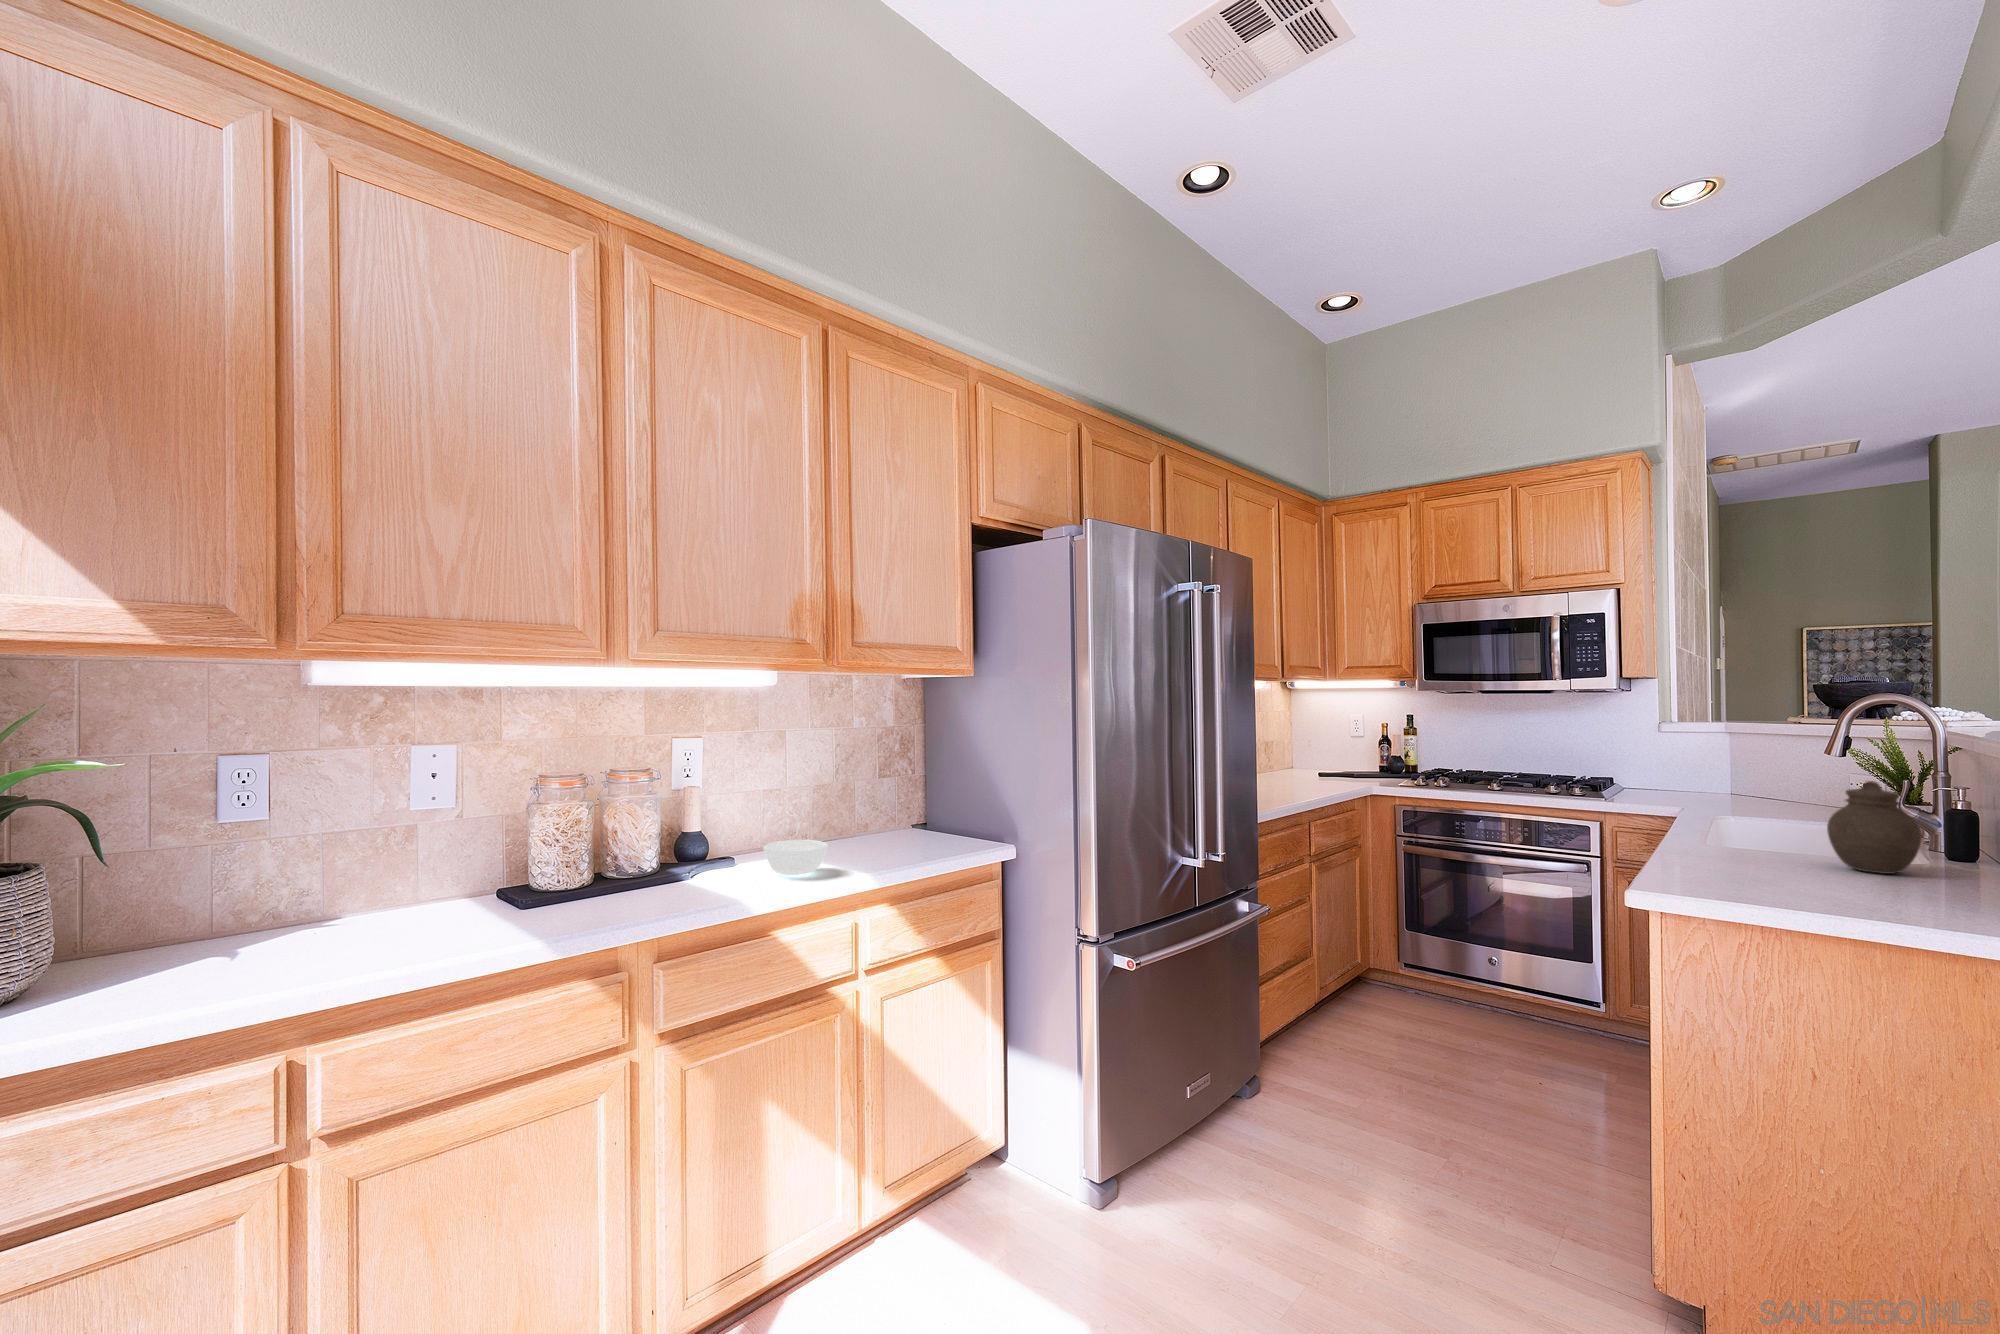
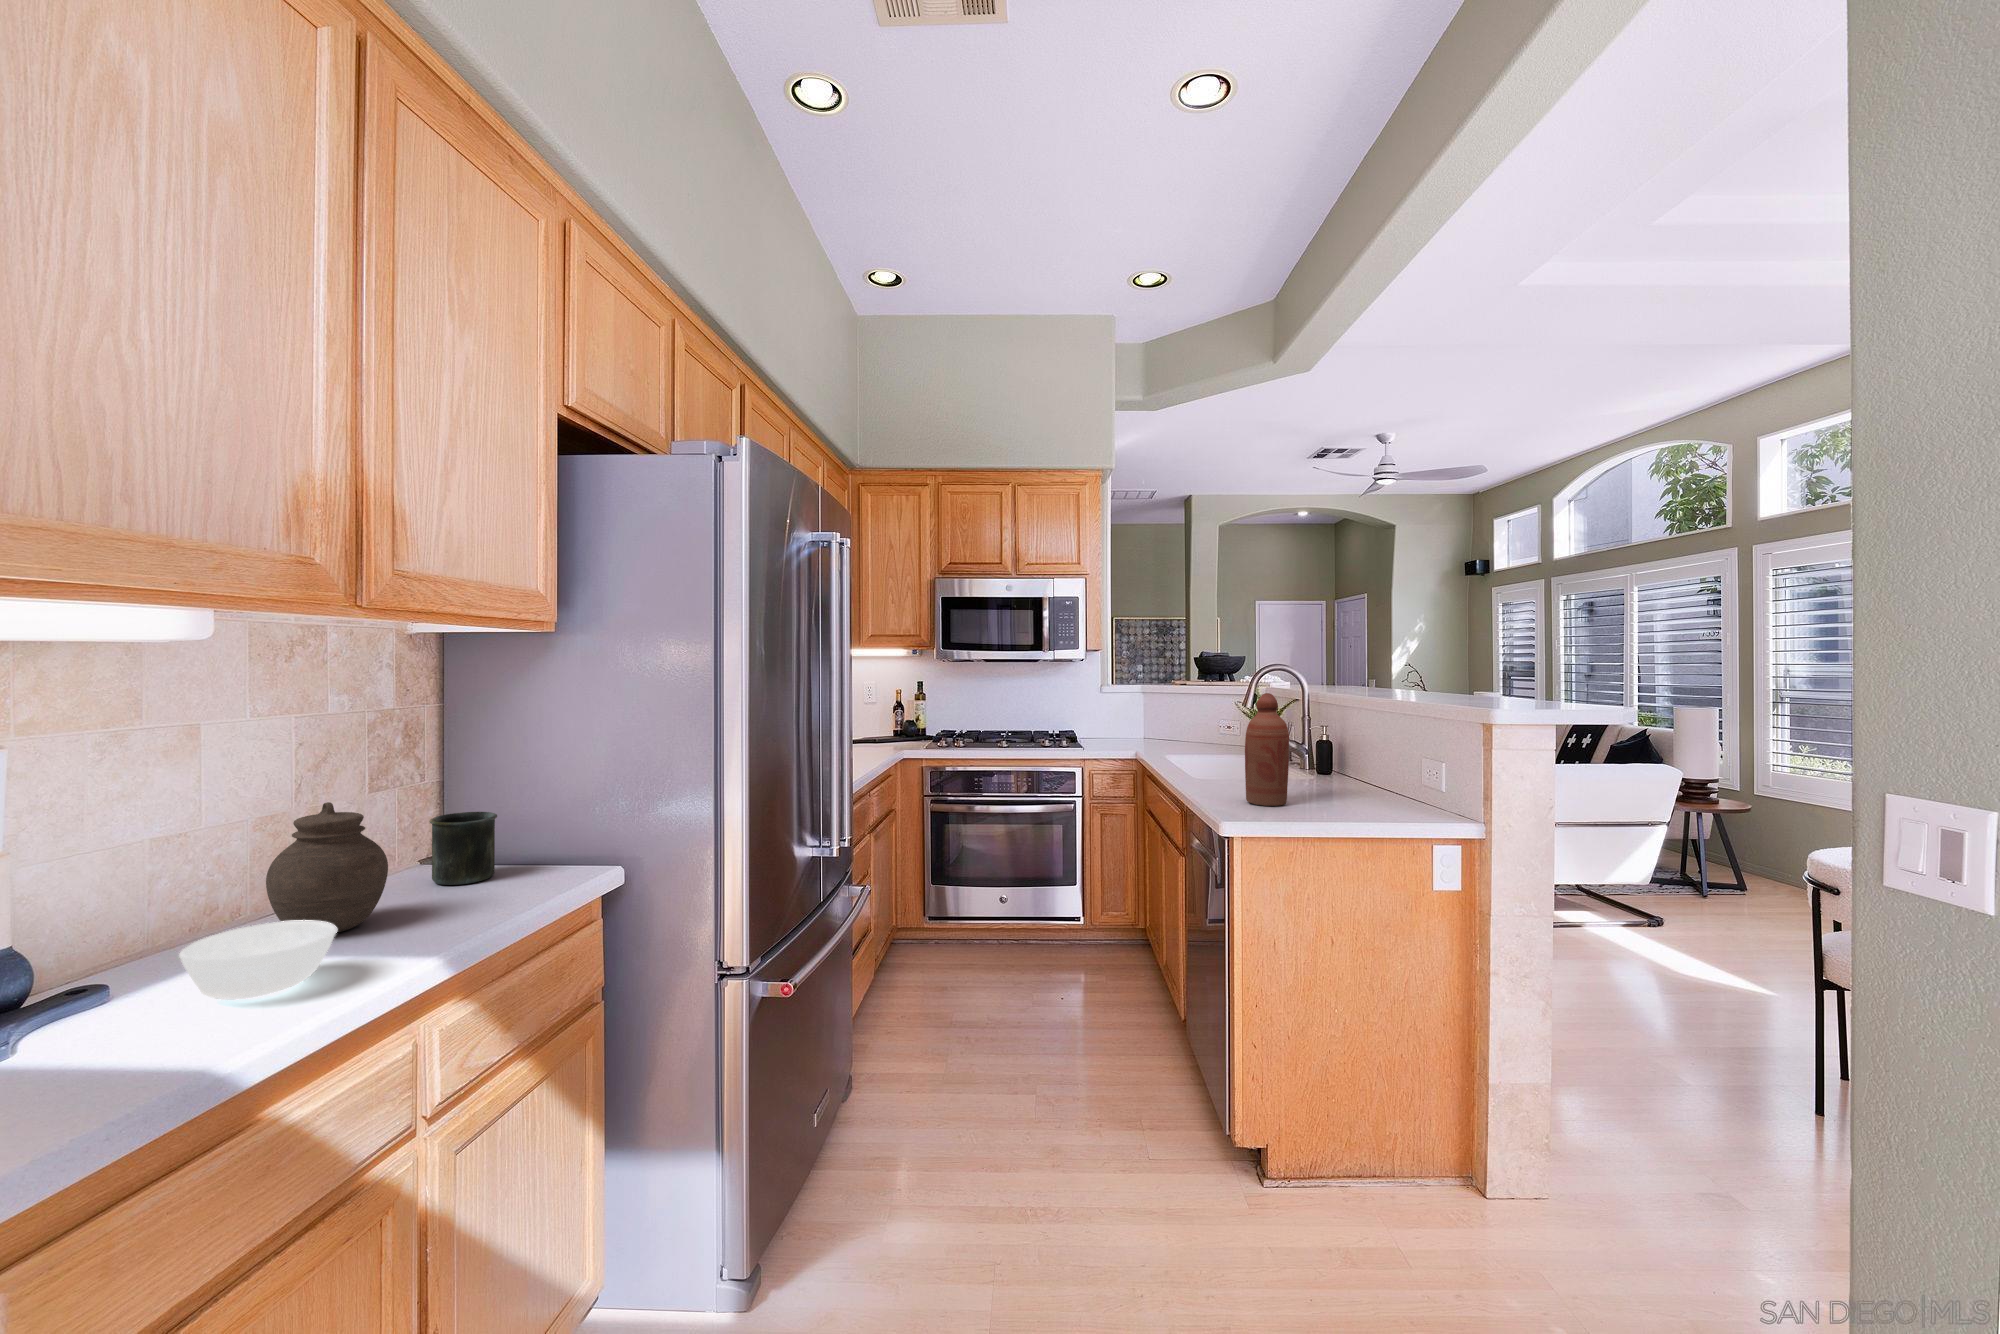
bottle: none [1709,727,1779,874] -> present [1245,693,1289,806]
jar: present [1827,781,1922,874] -> present [266,802,388,932]
mug: none [906,796,943,843] -> present [429,812,497,885]

